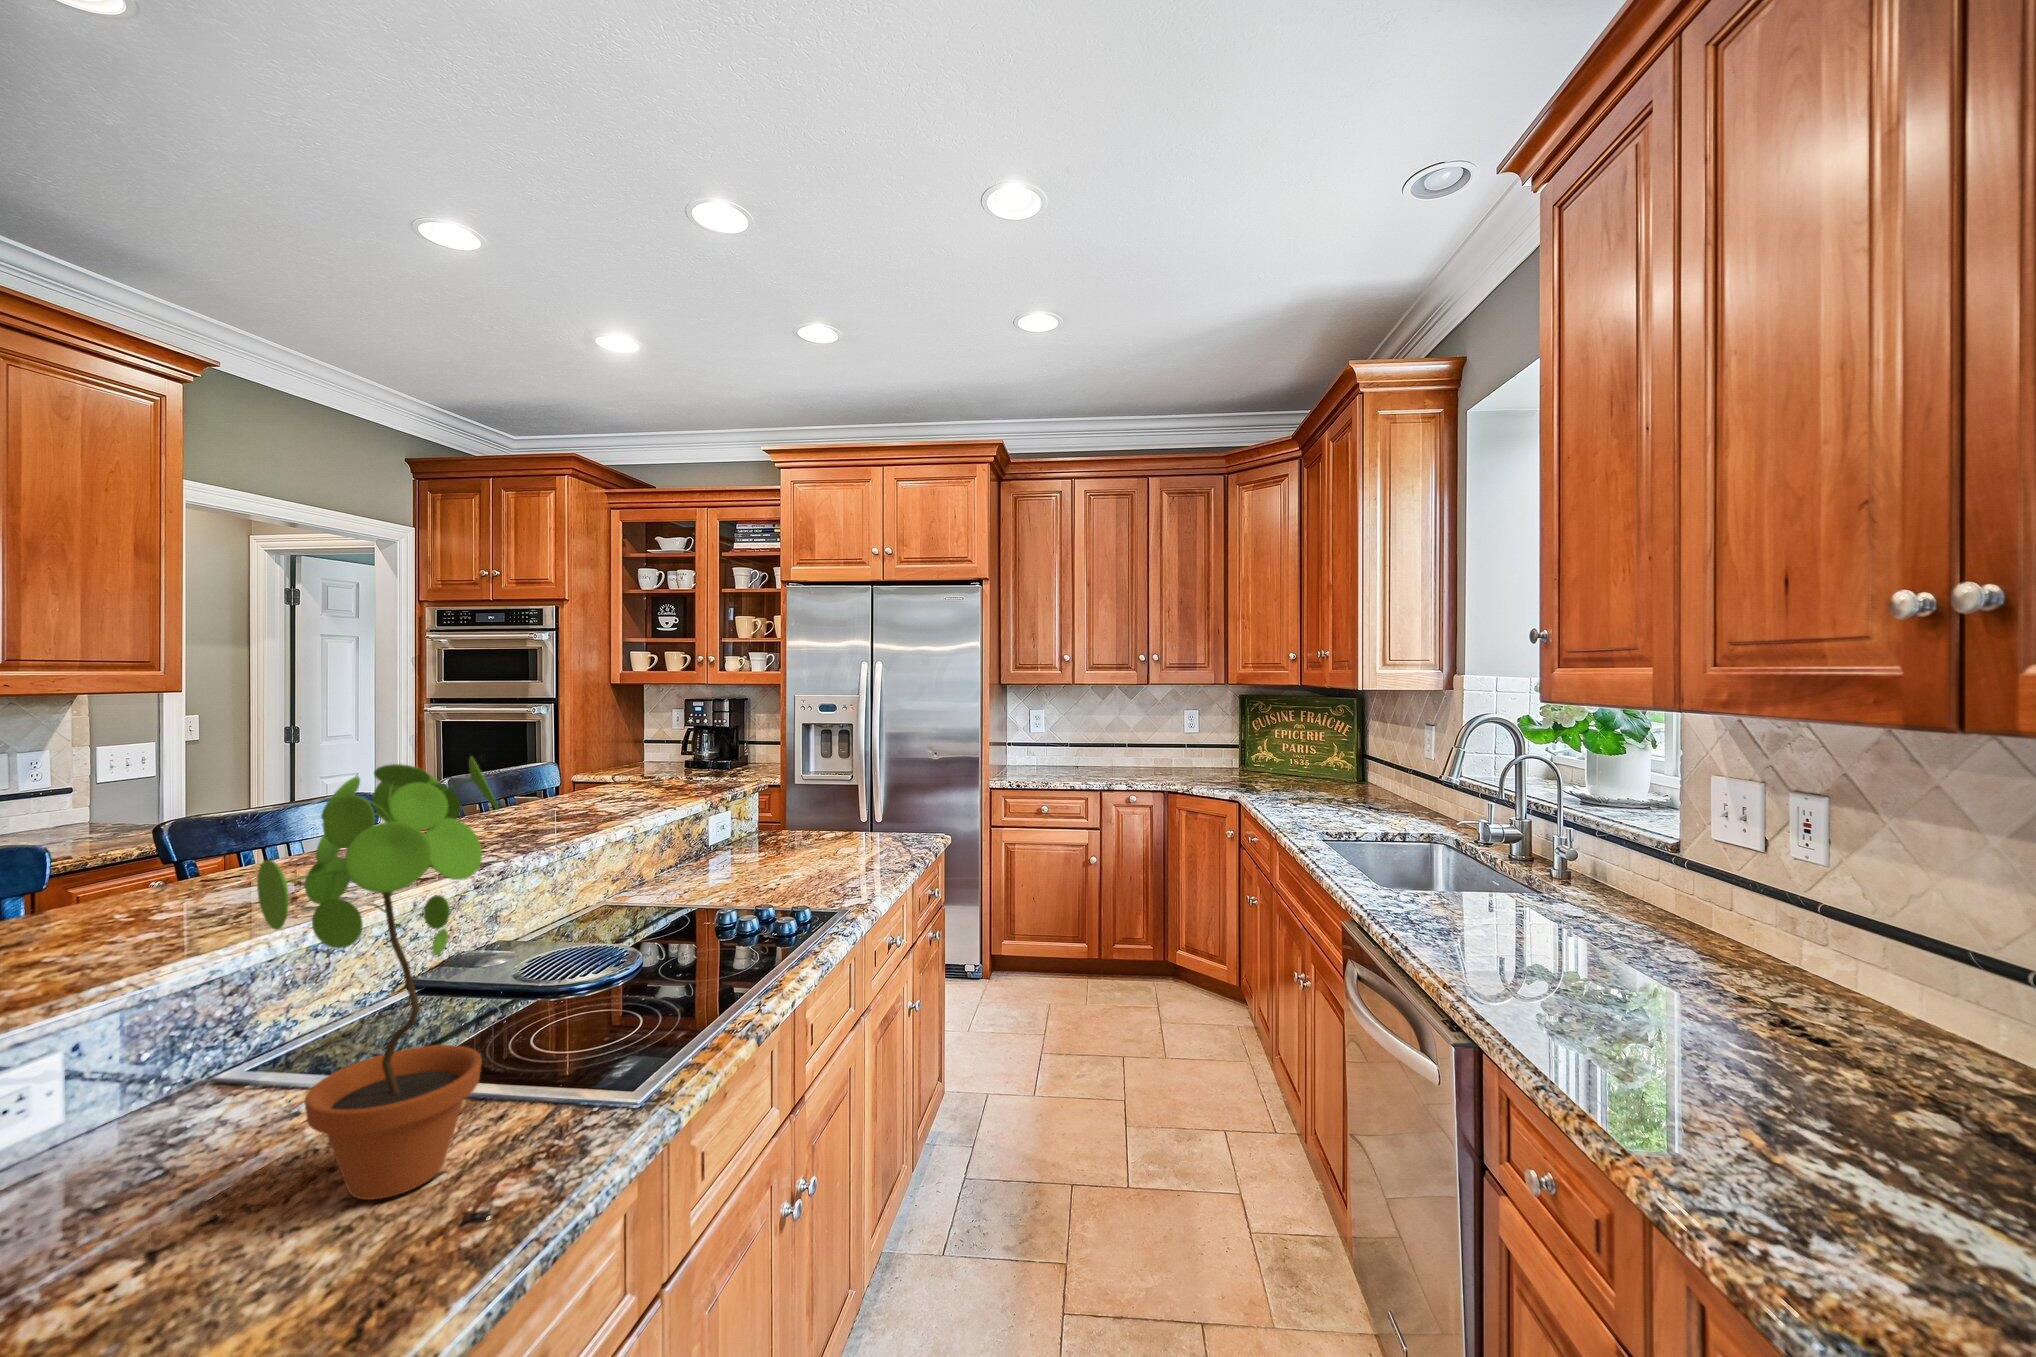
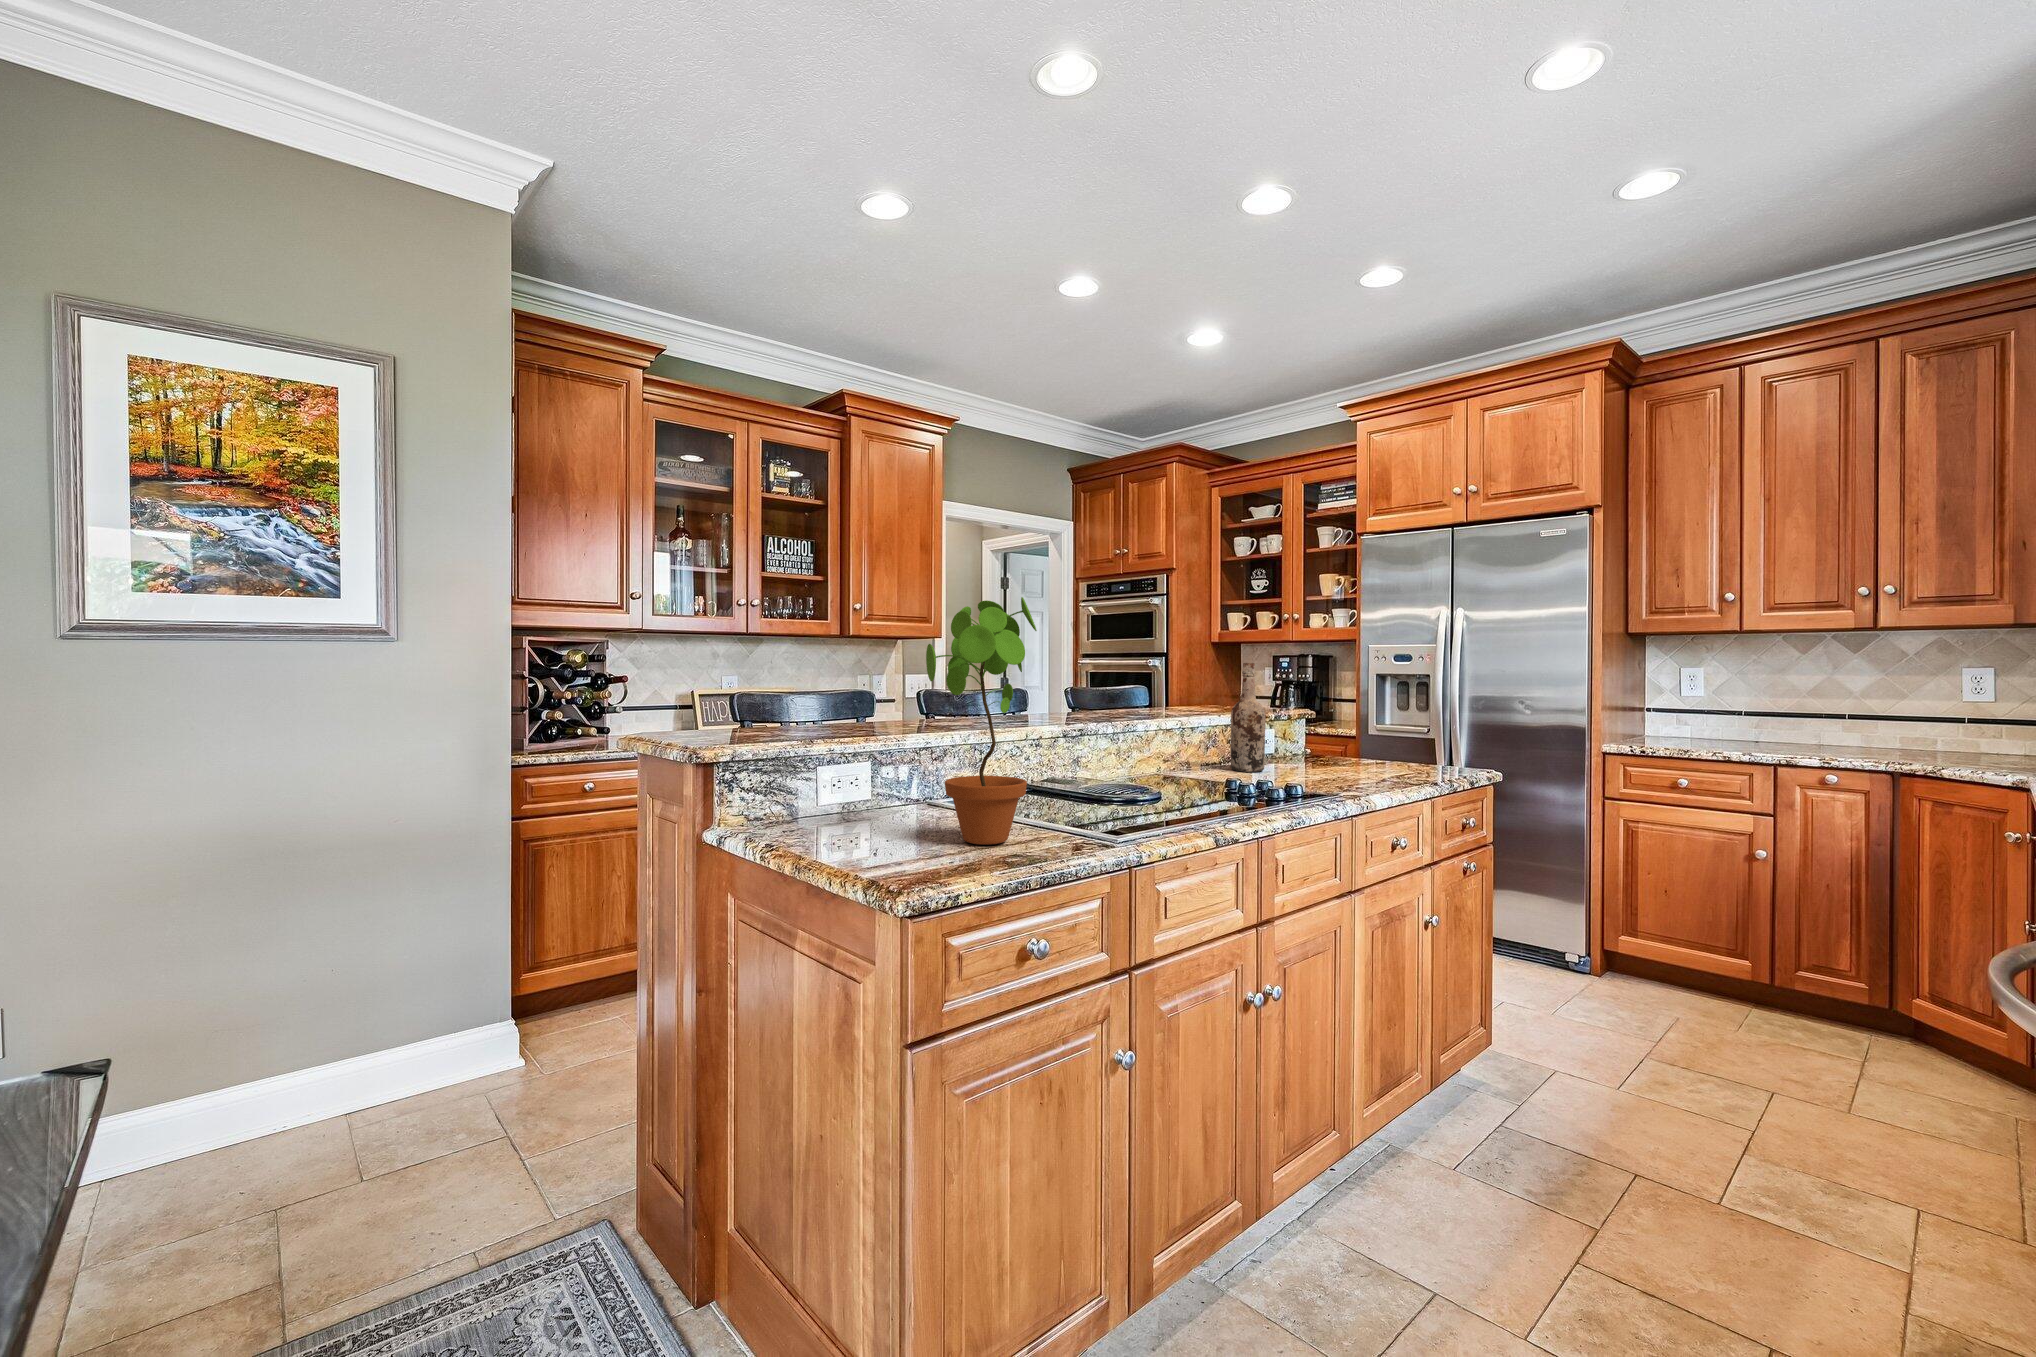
wine bottle: none [694,749,735,878] -> present [1231,663,1266,772]

